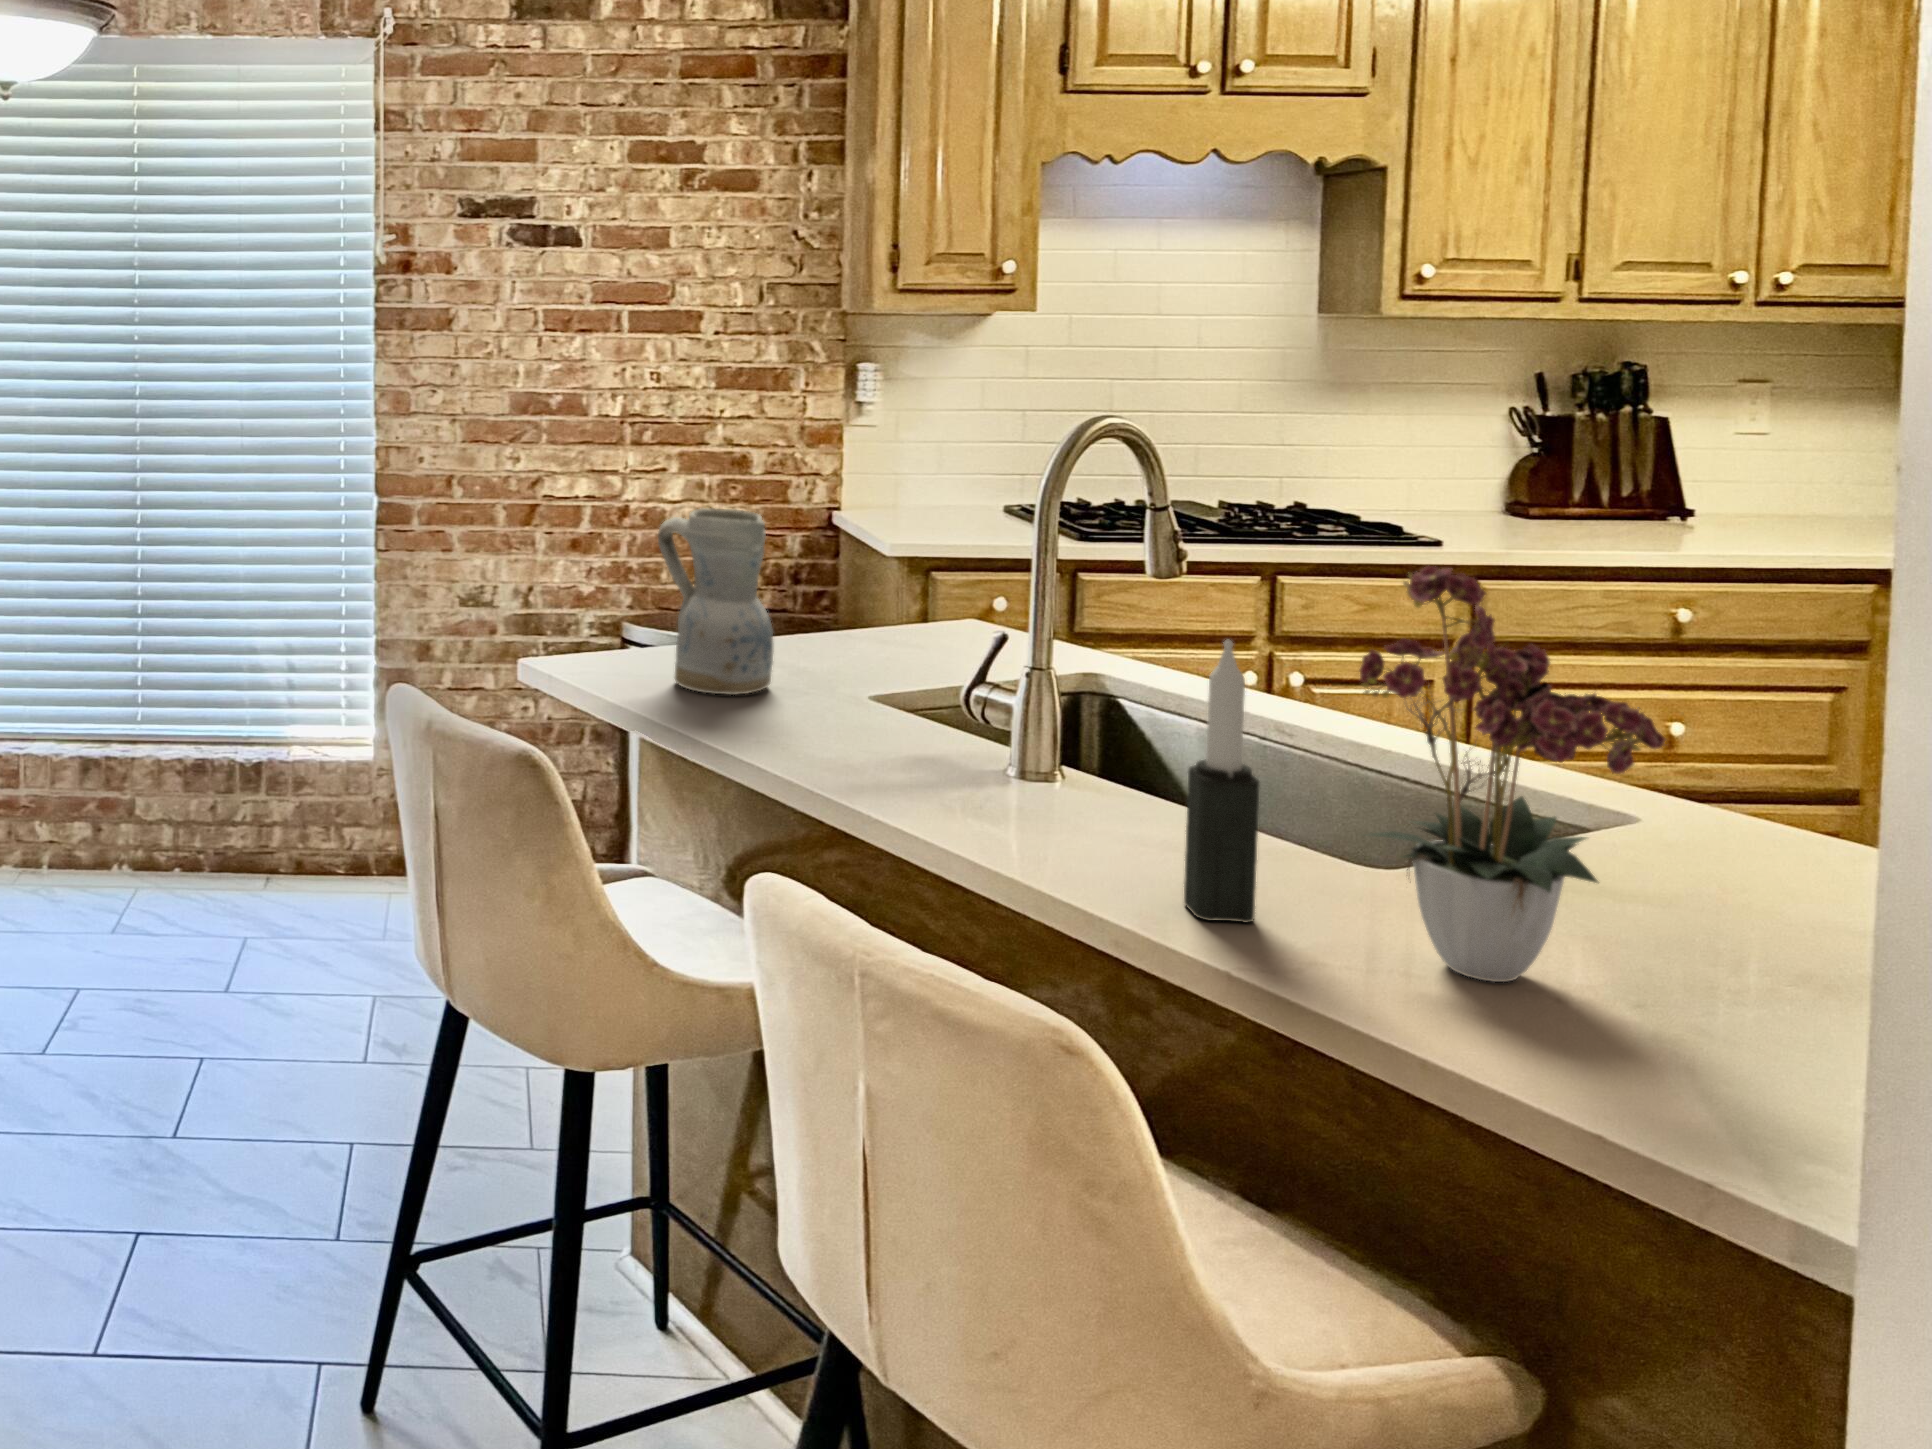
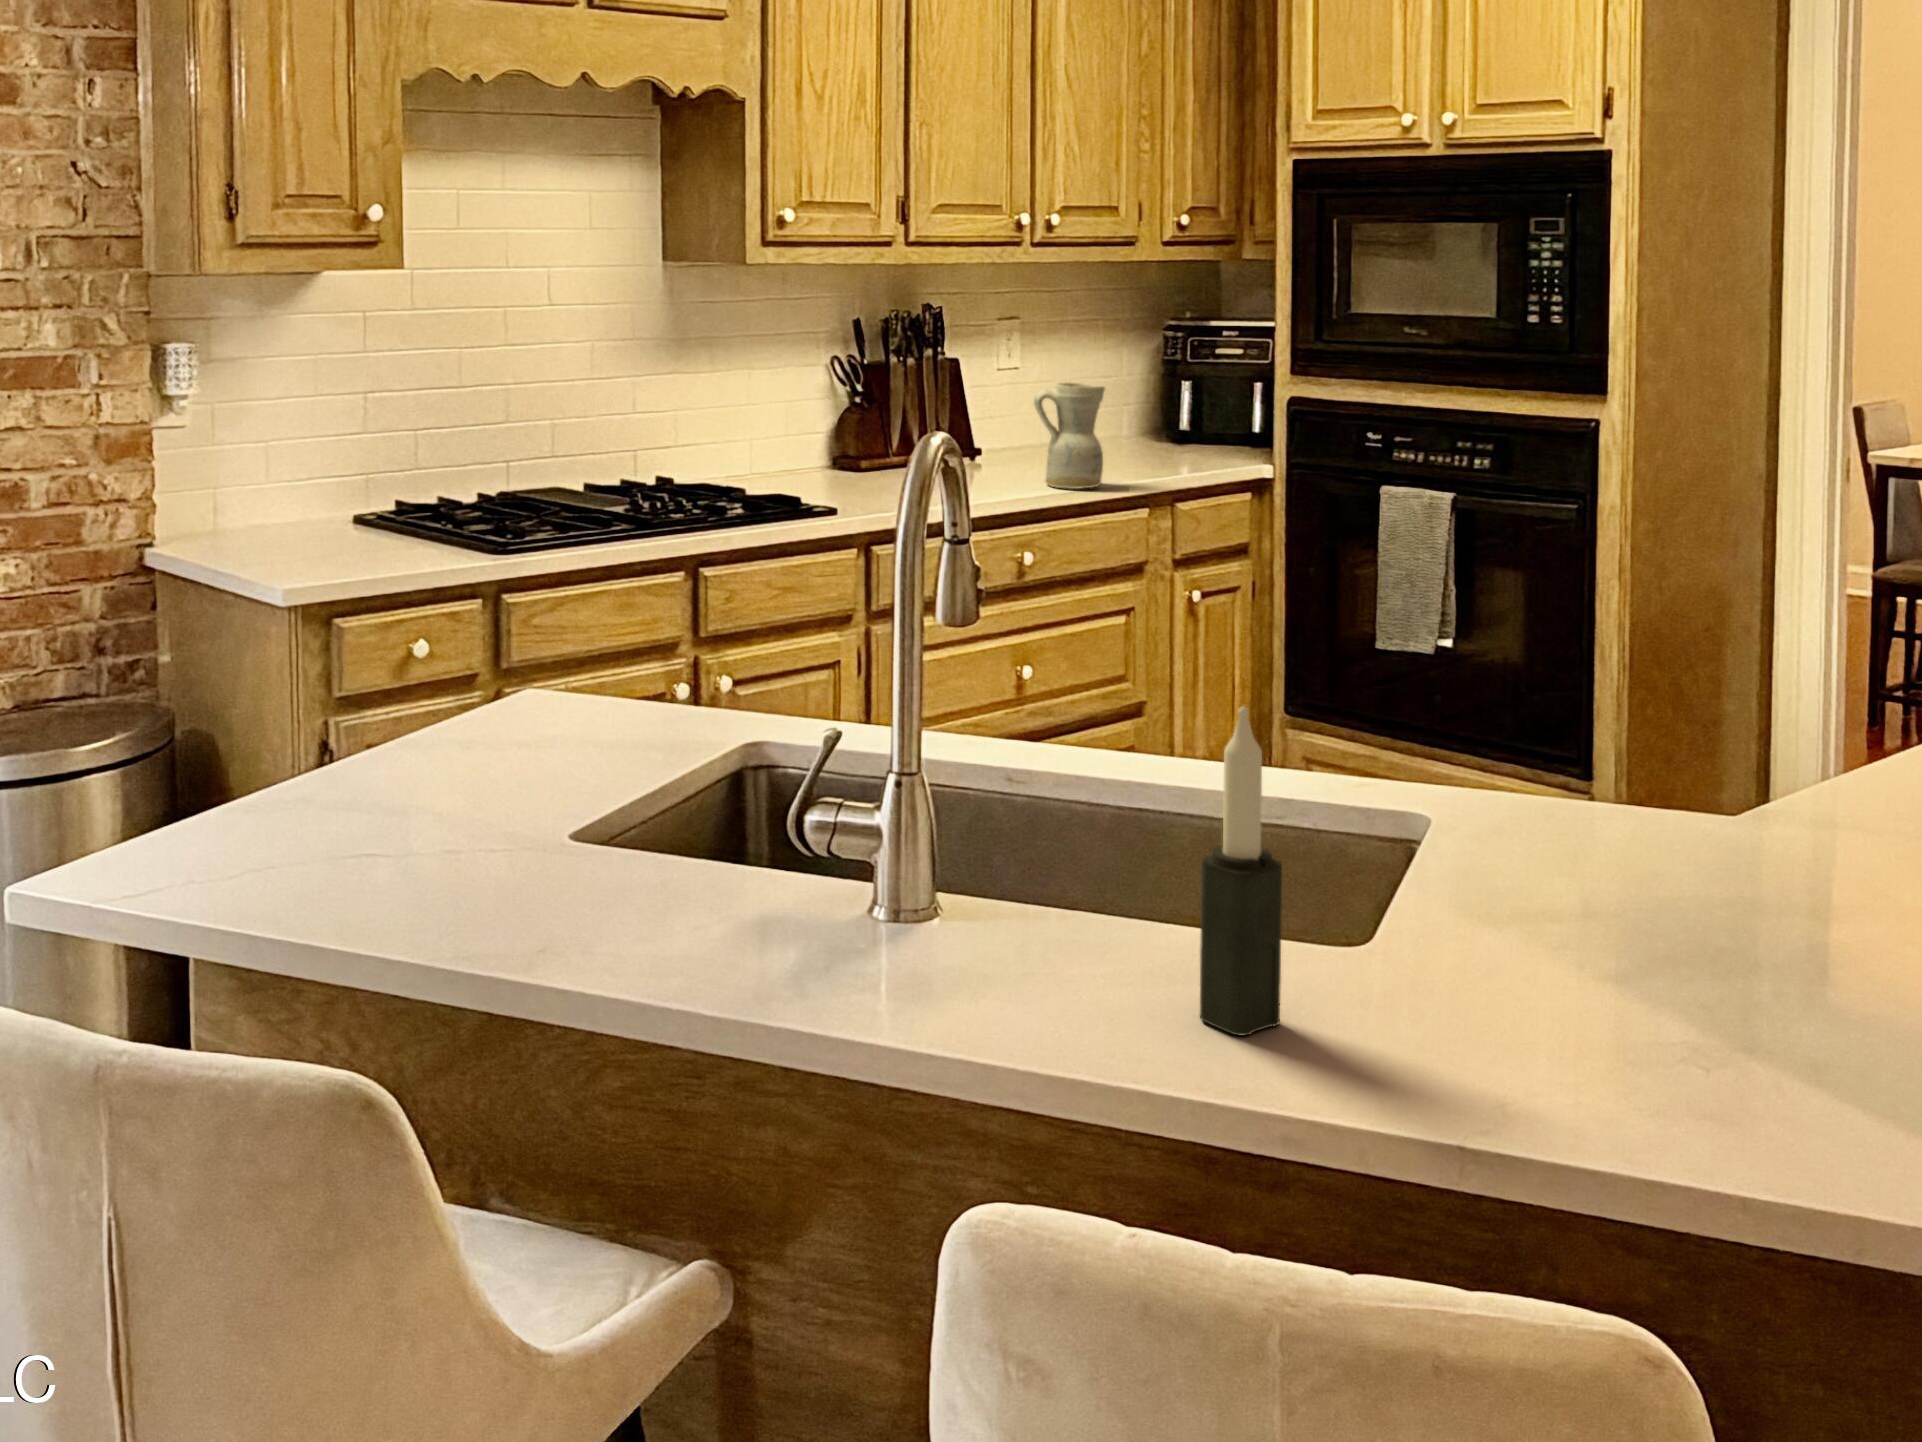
ceramic pitcher: present [658,508,774,695] -> present [1034,382,1105,489]
flower arrangement: present [1360,566,1666,982] -> none [1364,576,1669,1025]

